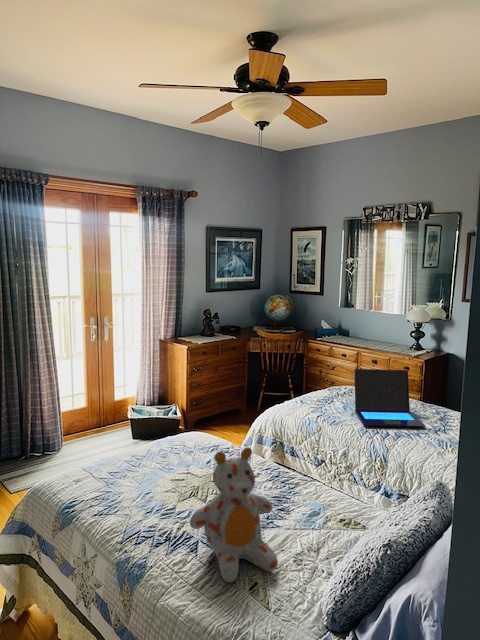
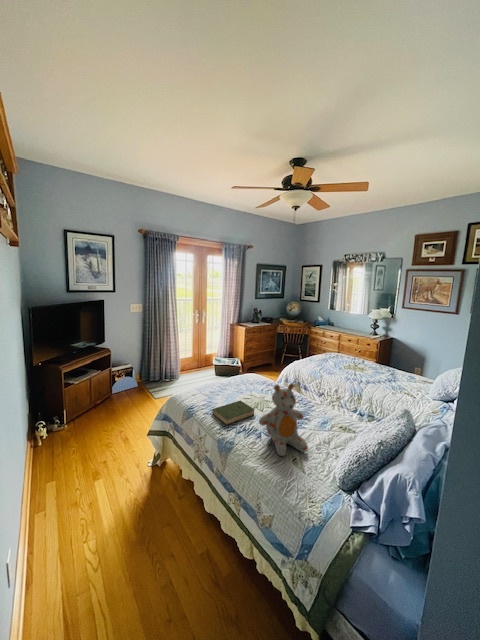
laptop: present [354,369,425,427] -> none [341,344,383,379]
book: none [109,484,189,532] -> present [212,401,255,425]

